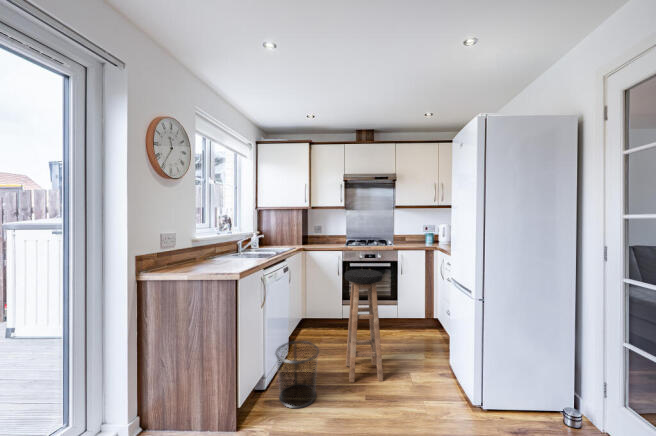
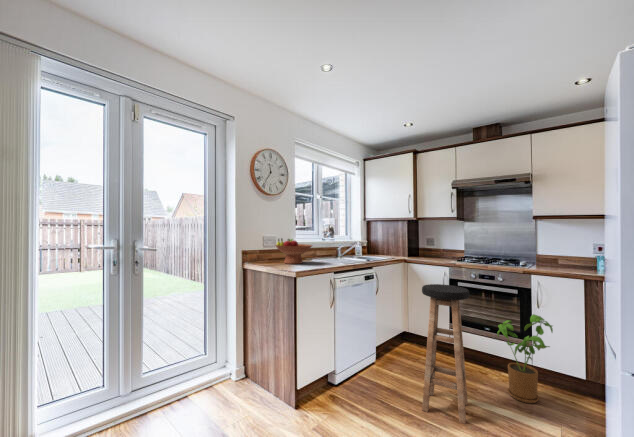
fruit bowl: none [181,236,230,267] -> present [275,239,312,264]
house plant: none [386,283,424,350] -> present [497,314,553,403]
waste bin: present [276,341,319,408] -> none [339,347,383,414]

